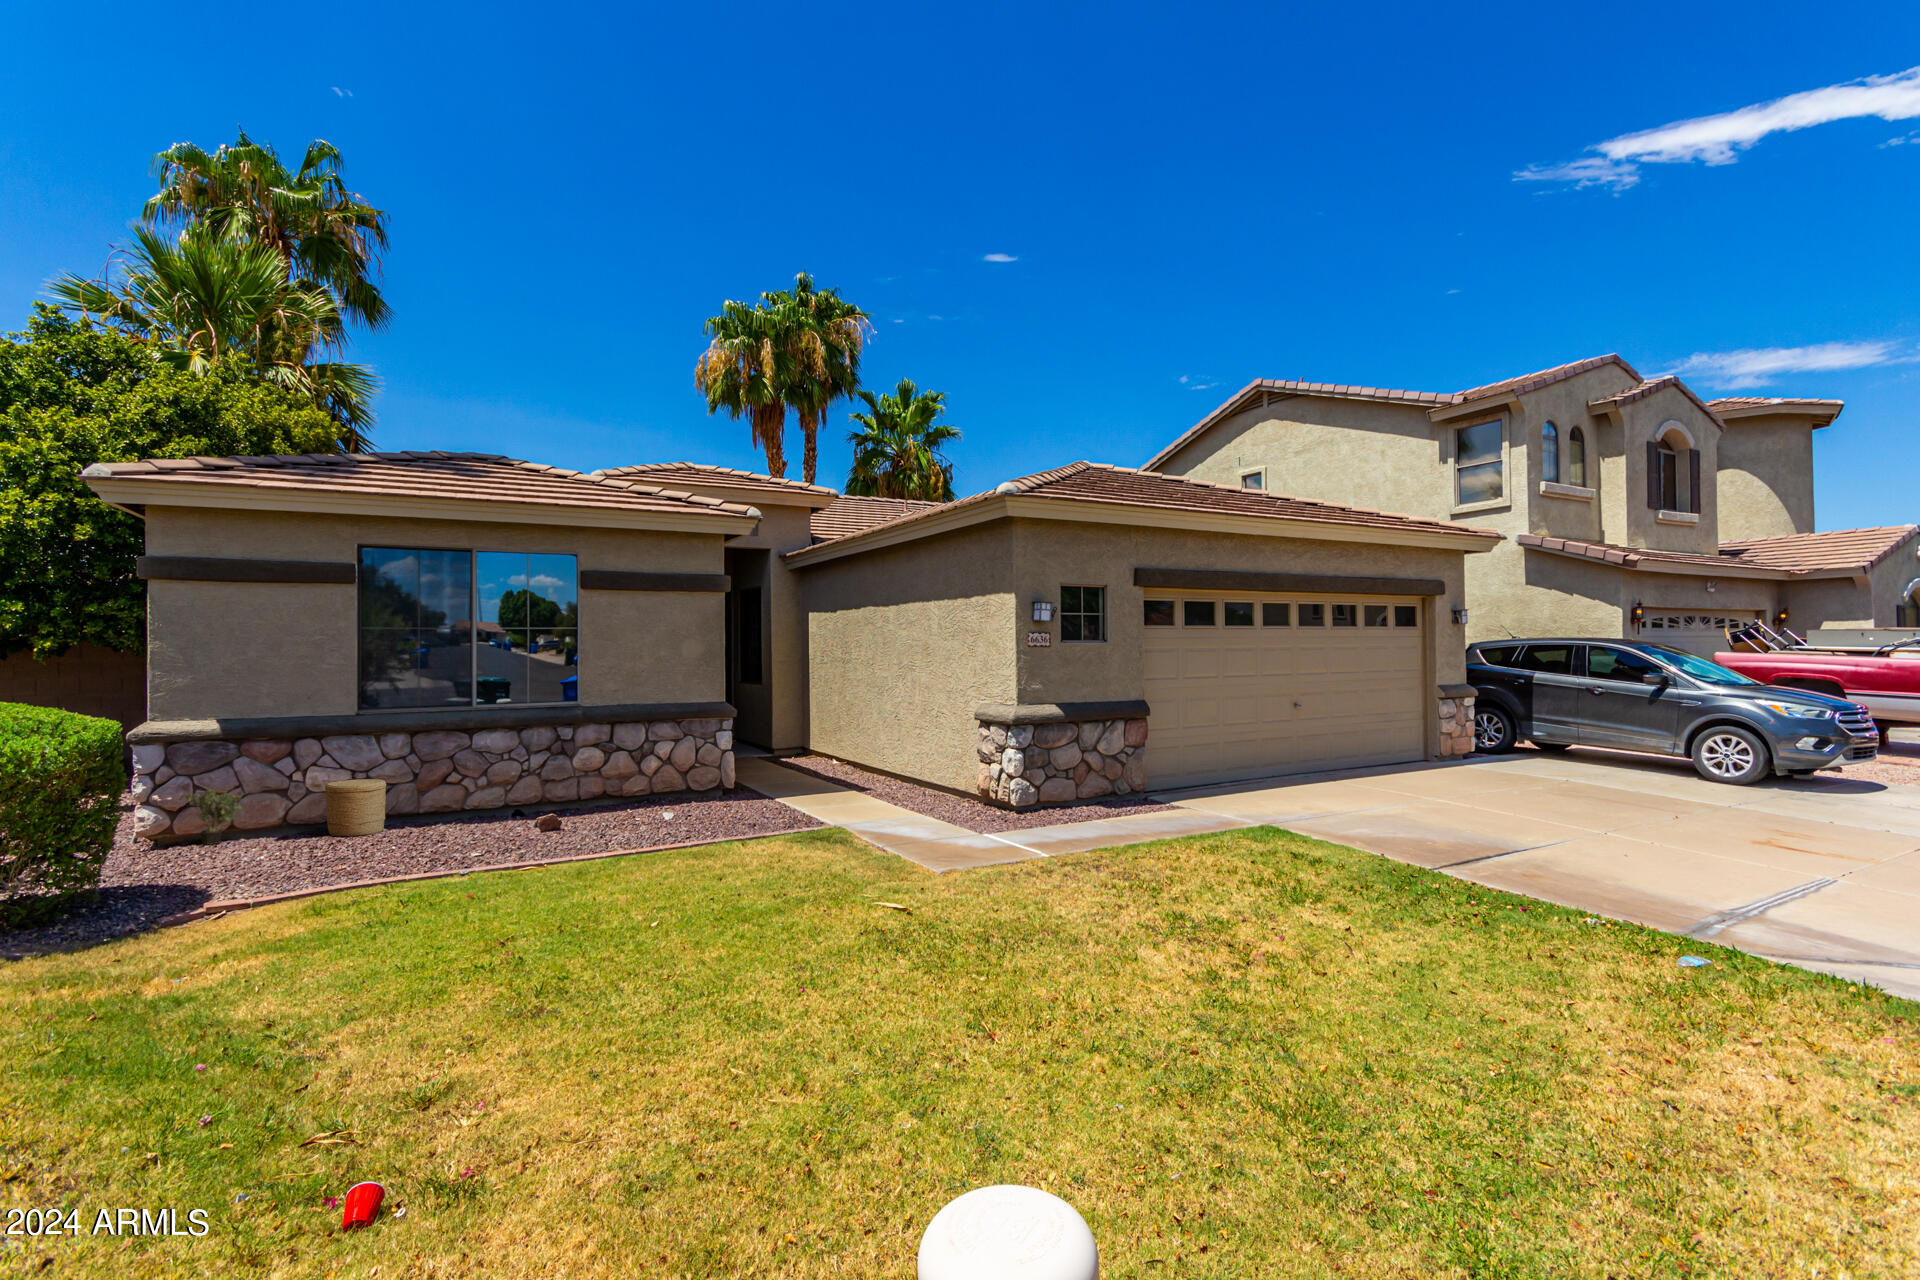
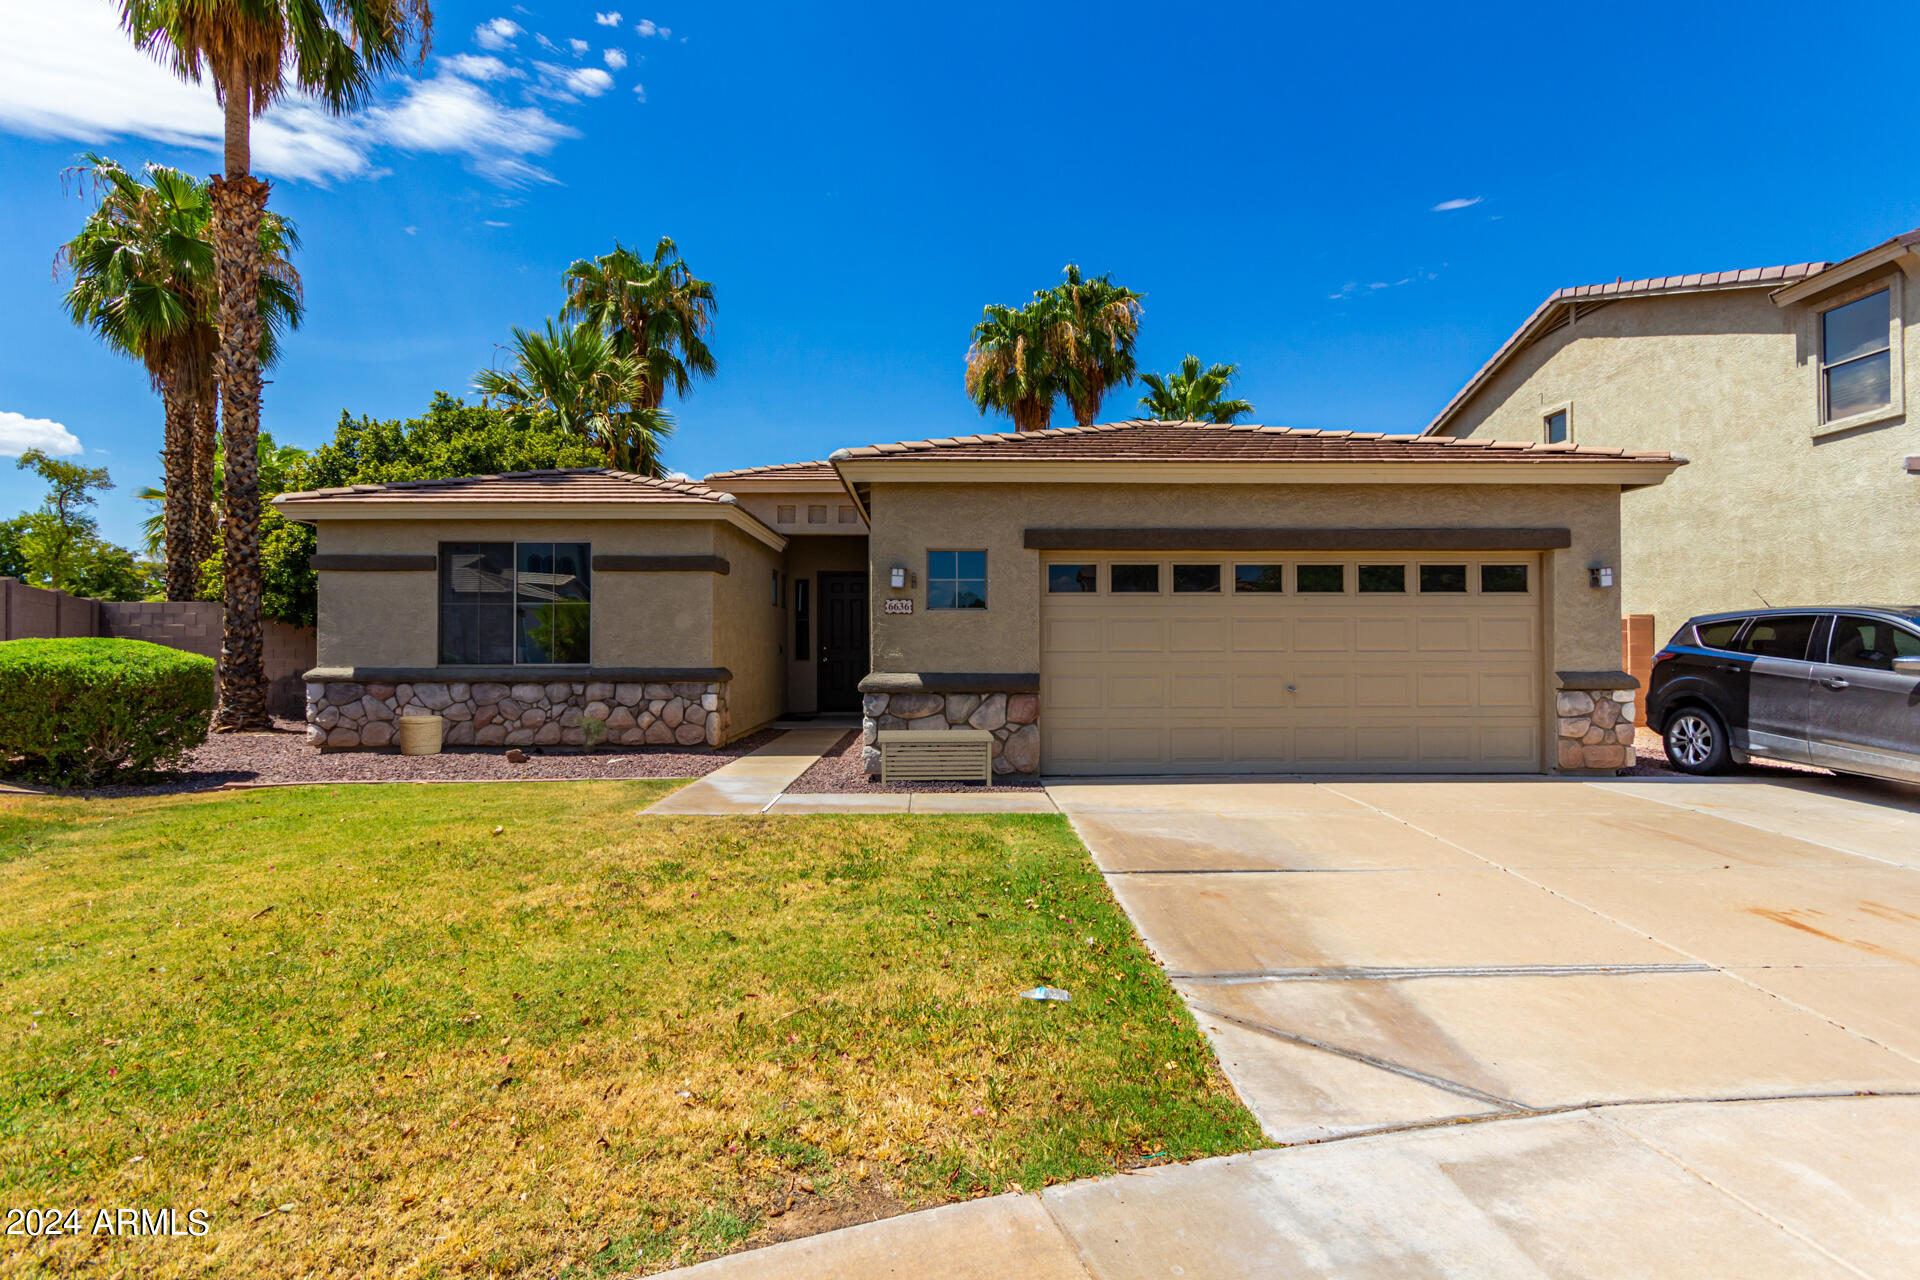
storage bench: none [1010,751,1129,813] -> present [878,730,994,788]
potted plant: present [186,790,242,845] -> present [574,716,607,753]

